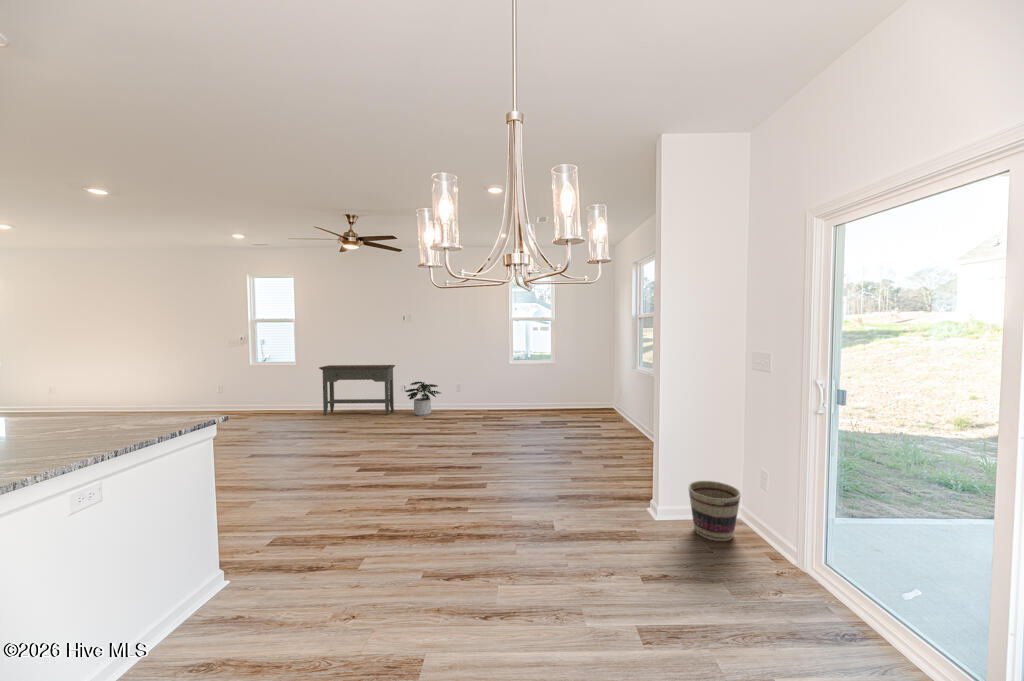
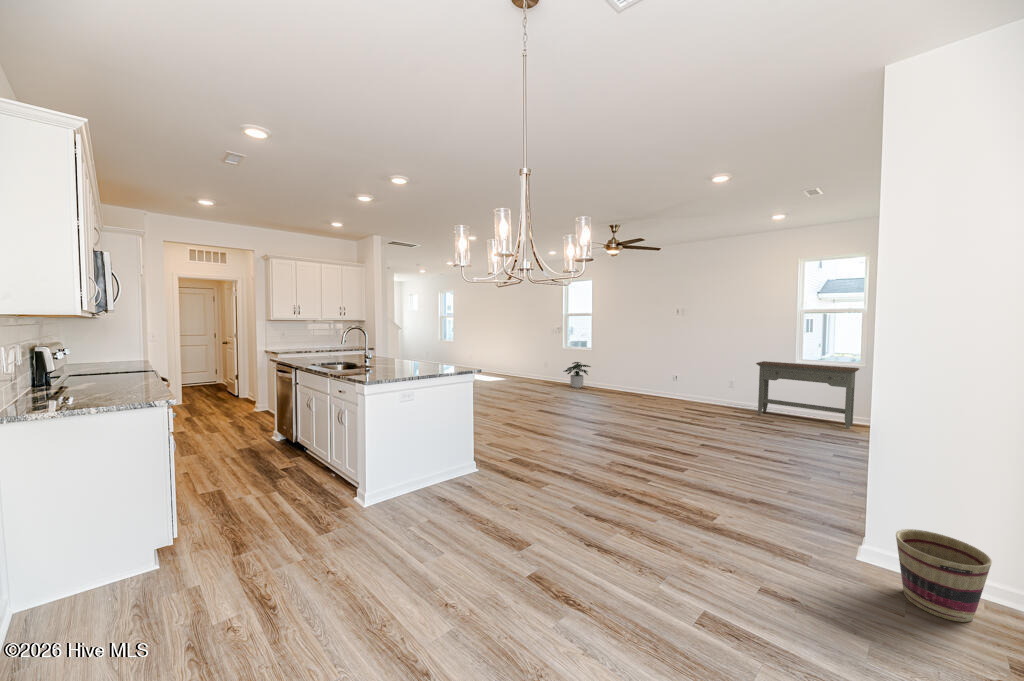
console table: present [319,365,395,416] -> present [756,361,859,429]
potted plant: present [405,382,440,416] -> present [564,362,590,388]

